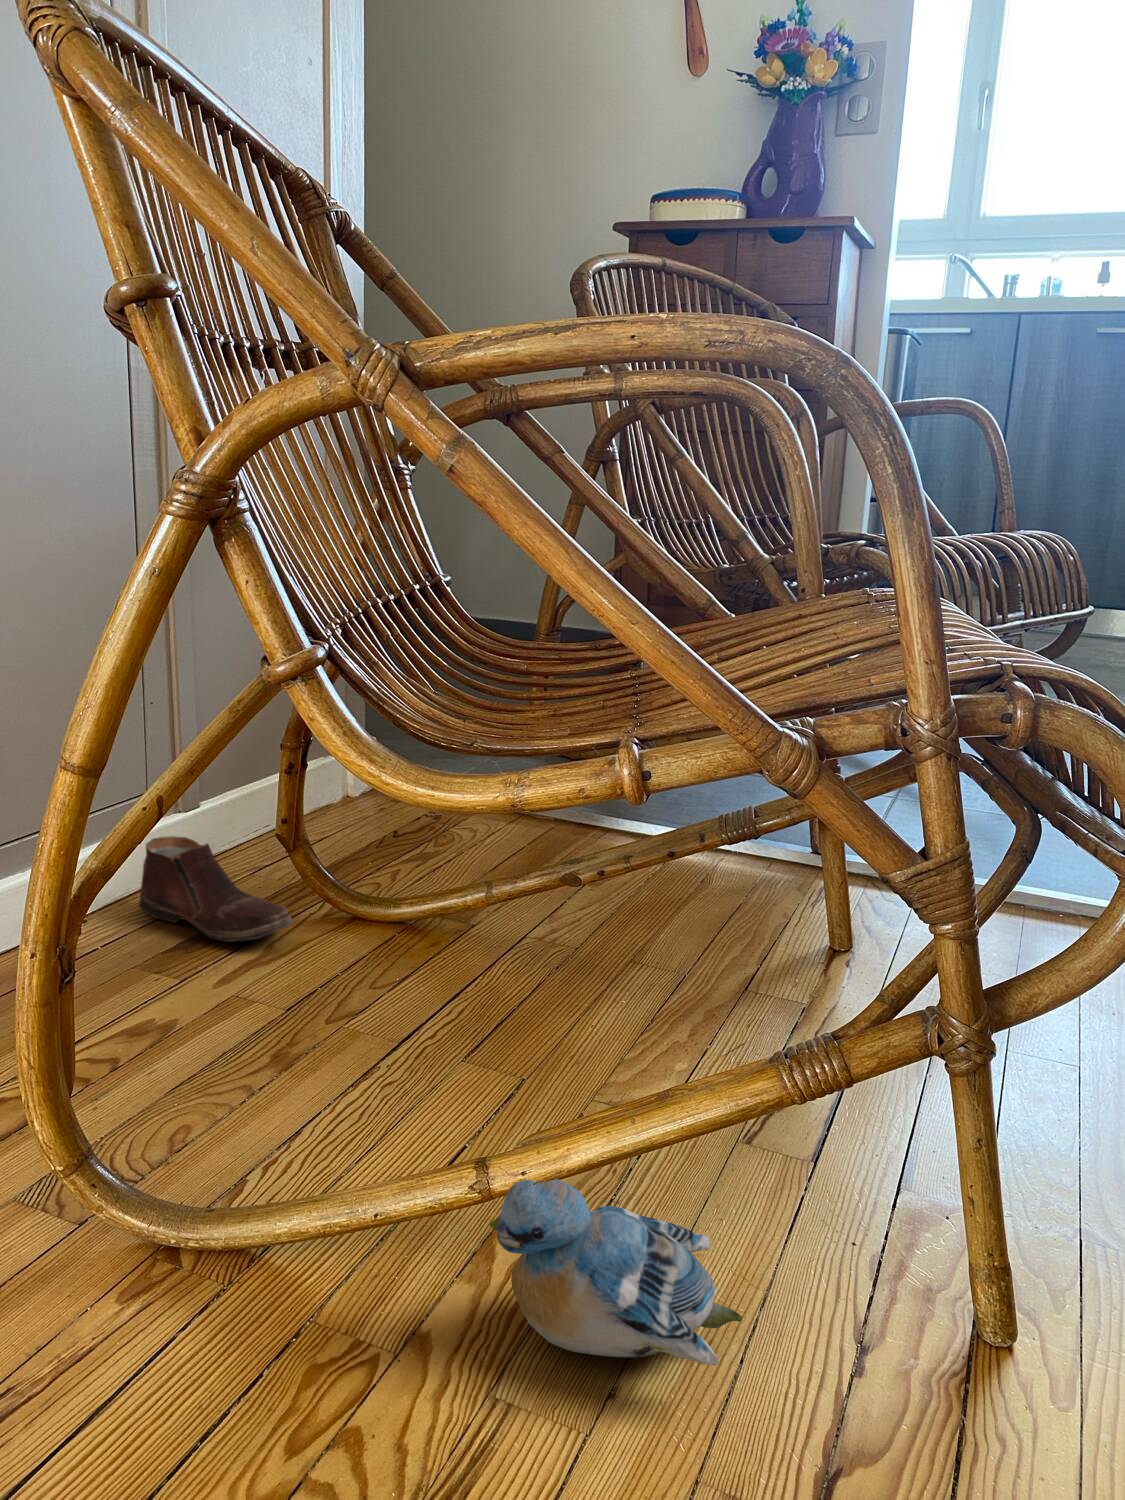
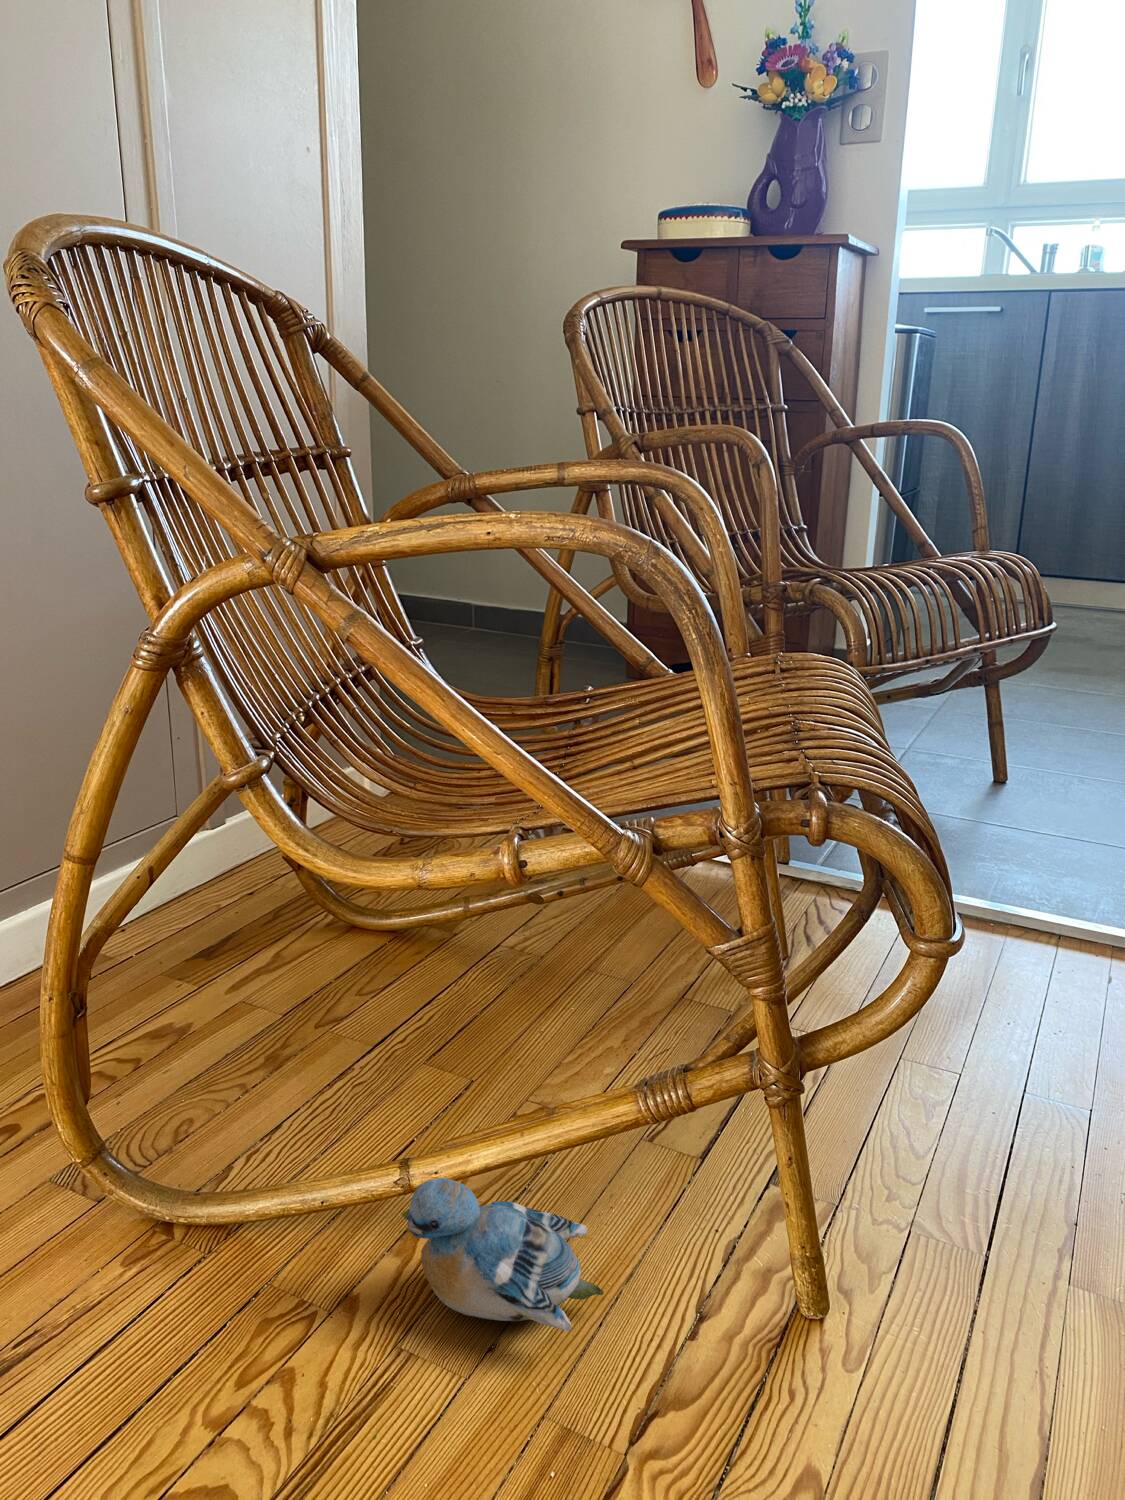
shoe: present [139,836,293,942] -> none [170,852,297,947]

